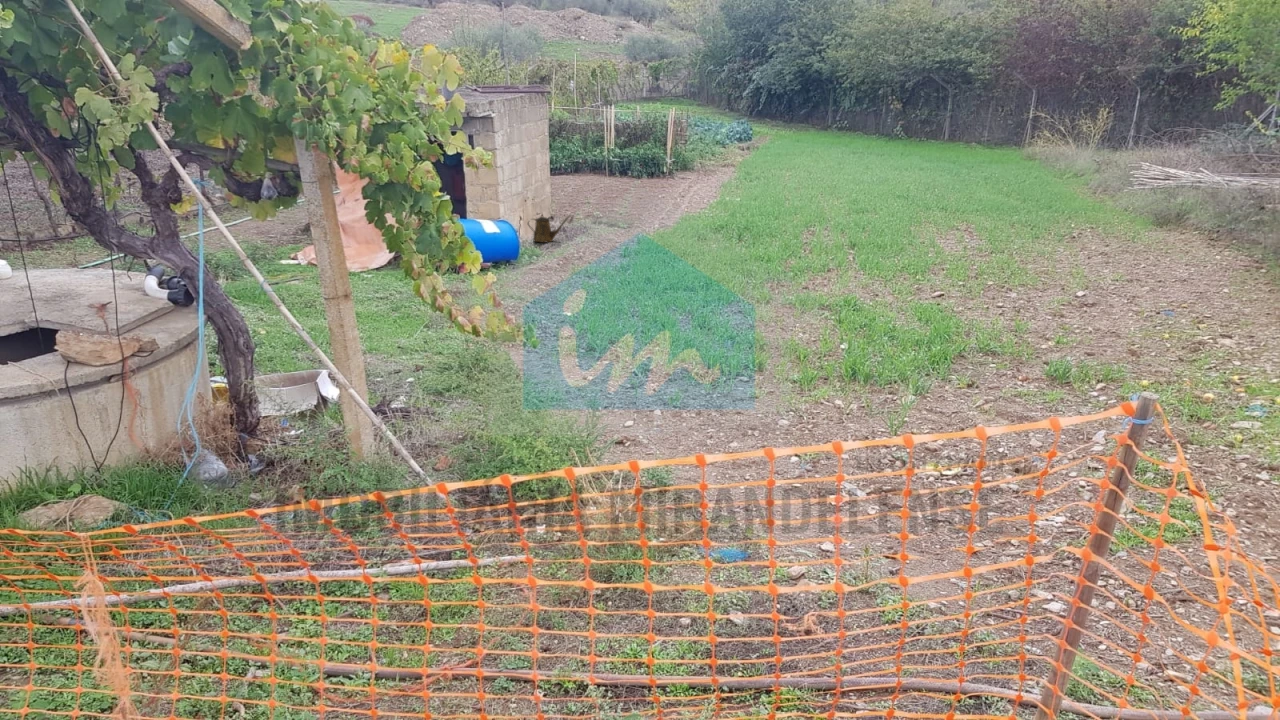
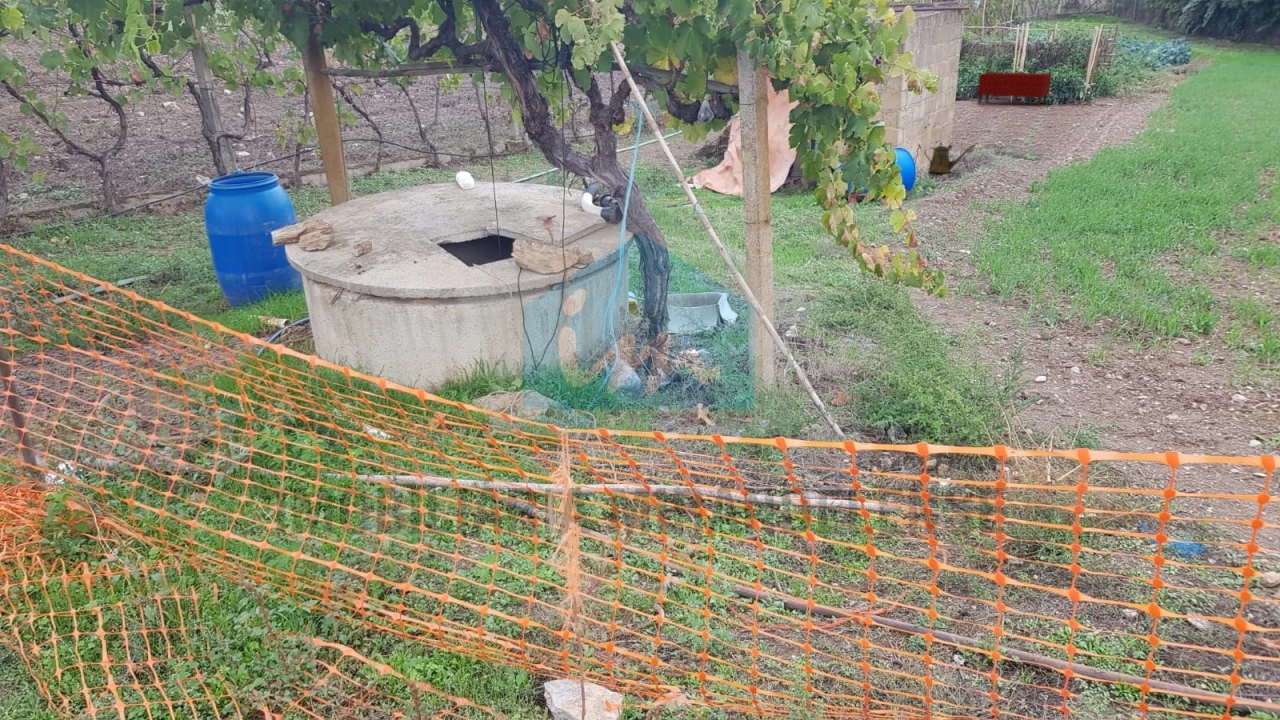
bench: none [578,149,640,180] -> present [977,72,1051,106]

